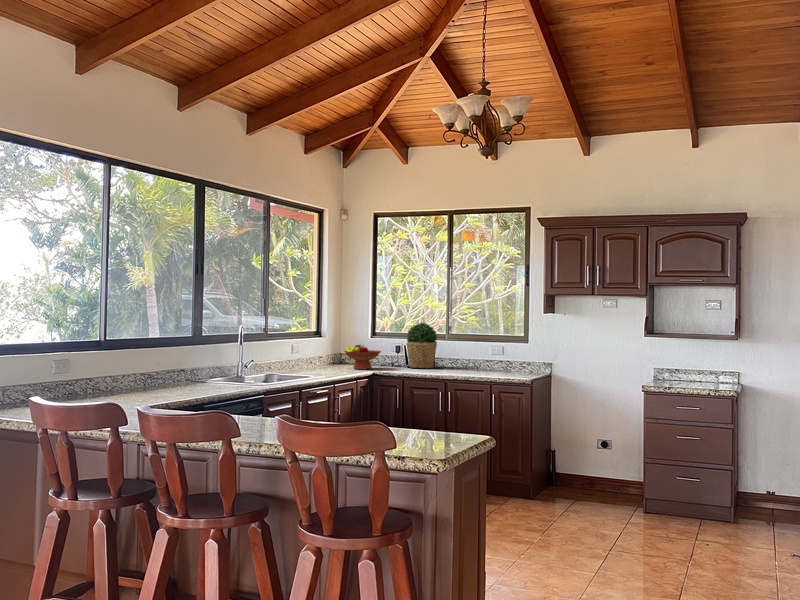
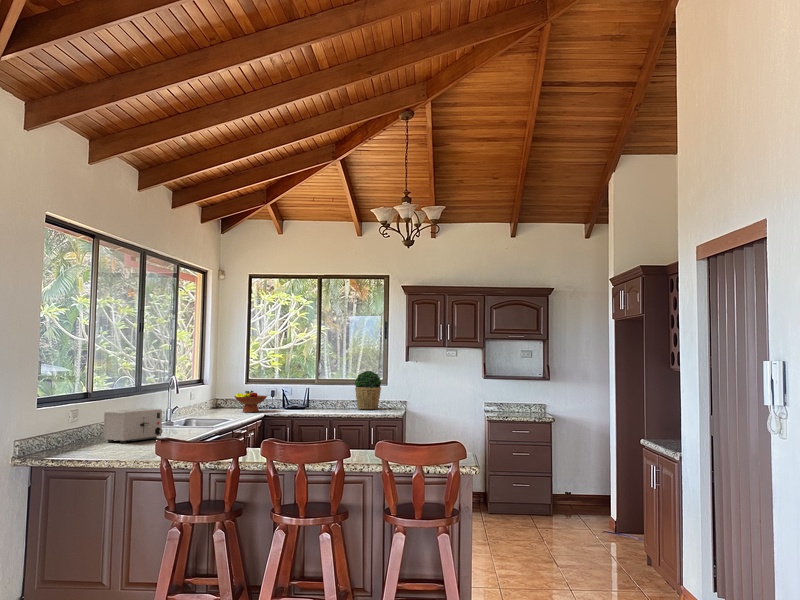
potted plant: present [407,323,437,368] -> present [355,371,381,410]
toaster: none [111,359,178,397] -> present [104,408,163,443]

